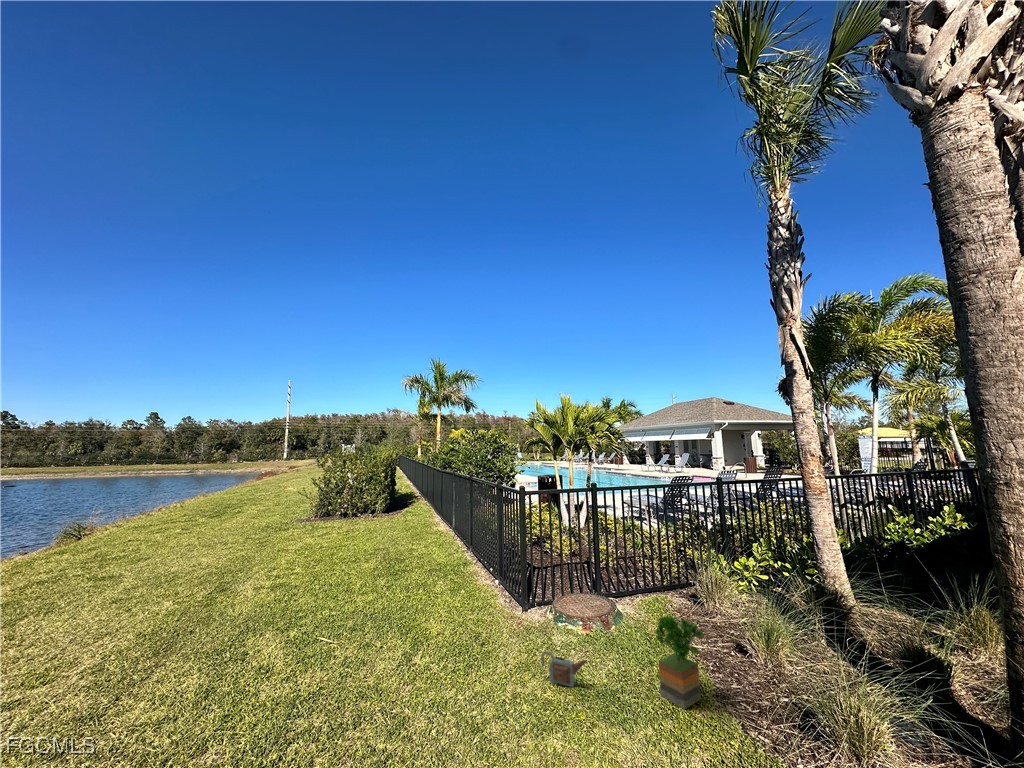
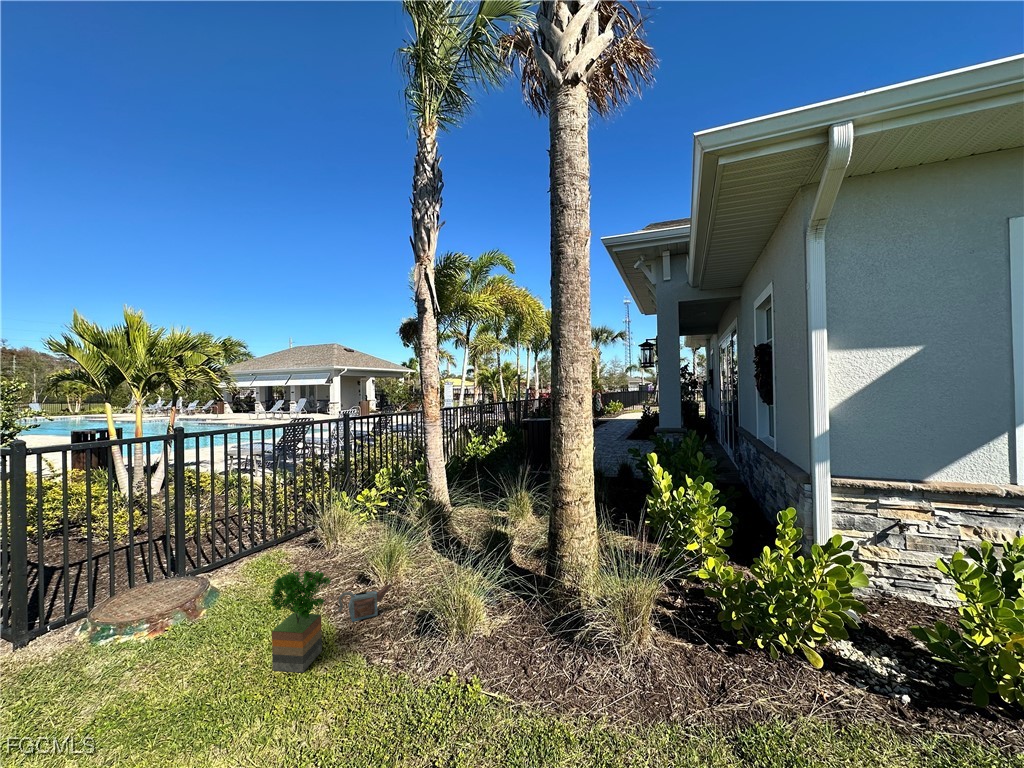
watering can: present [541,651,587,687] -> present [338,584,392,622]

